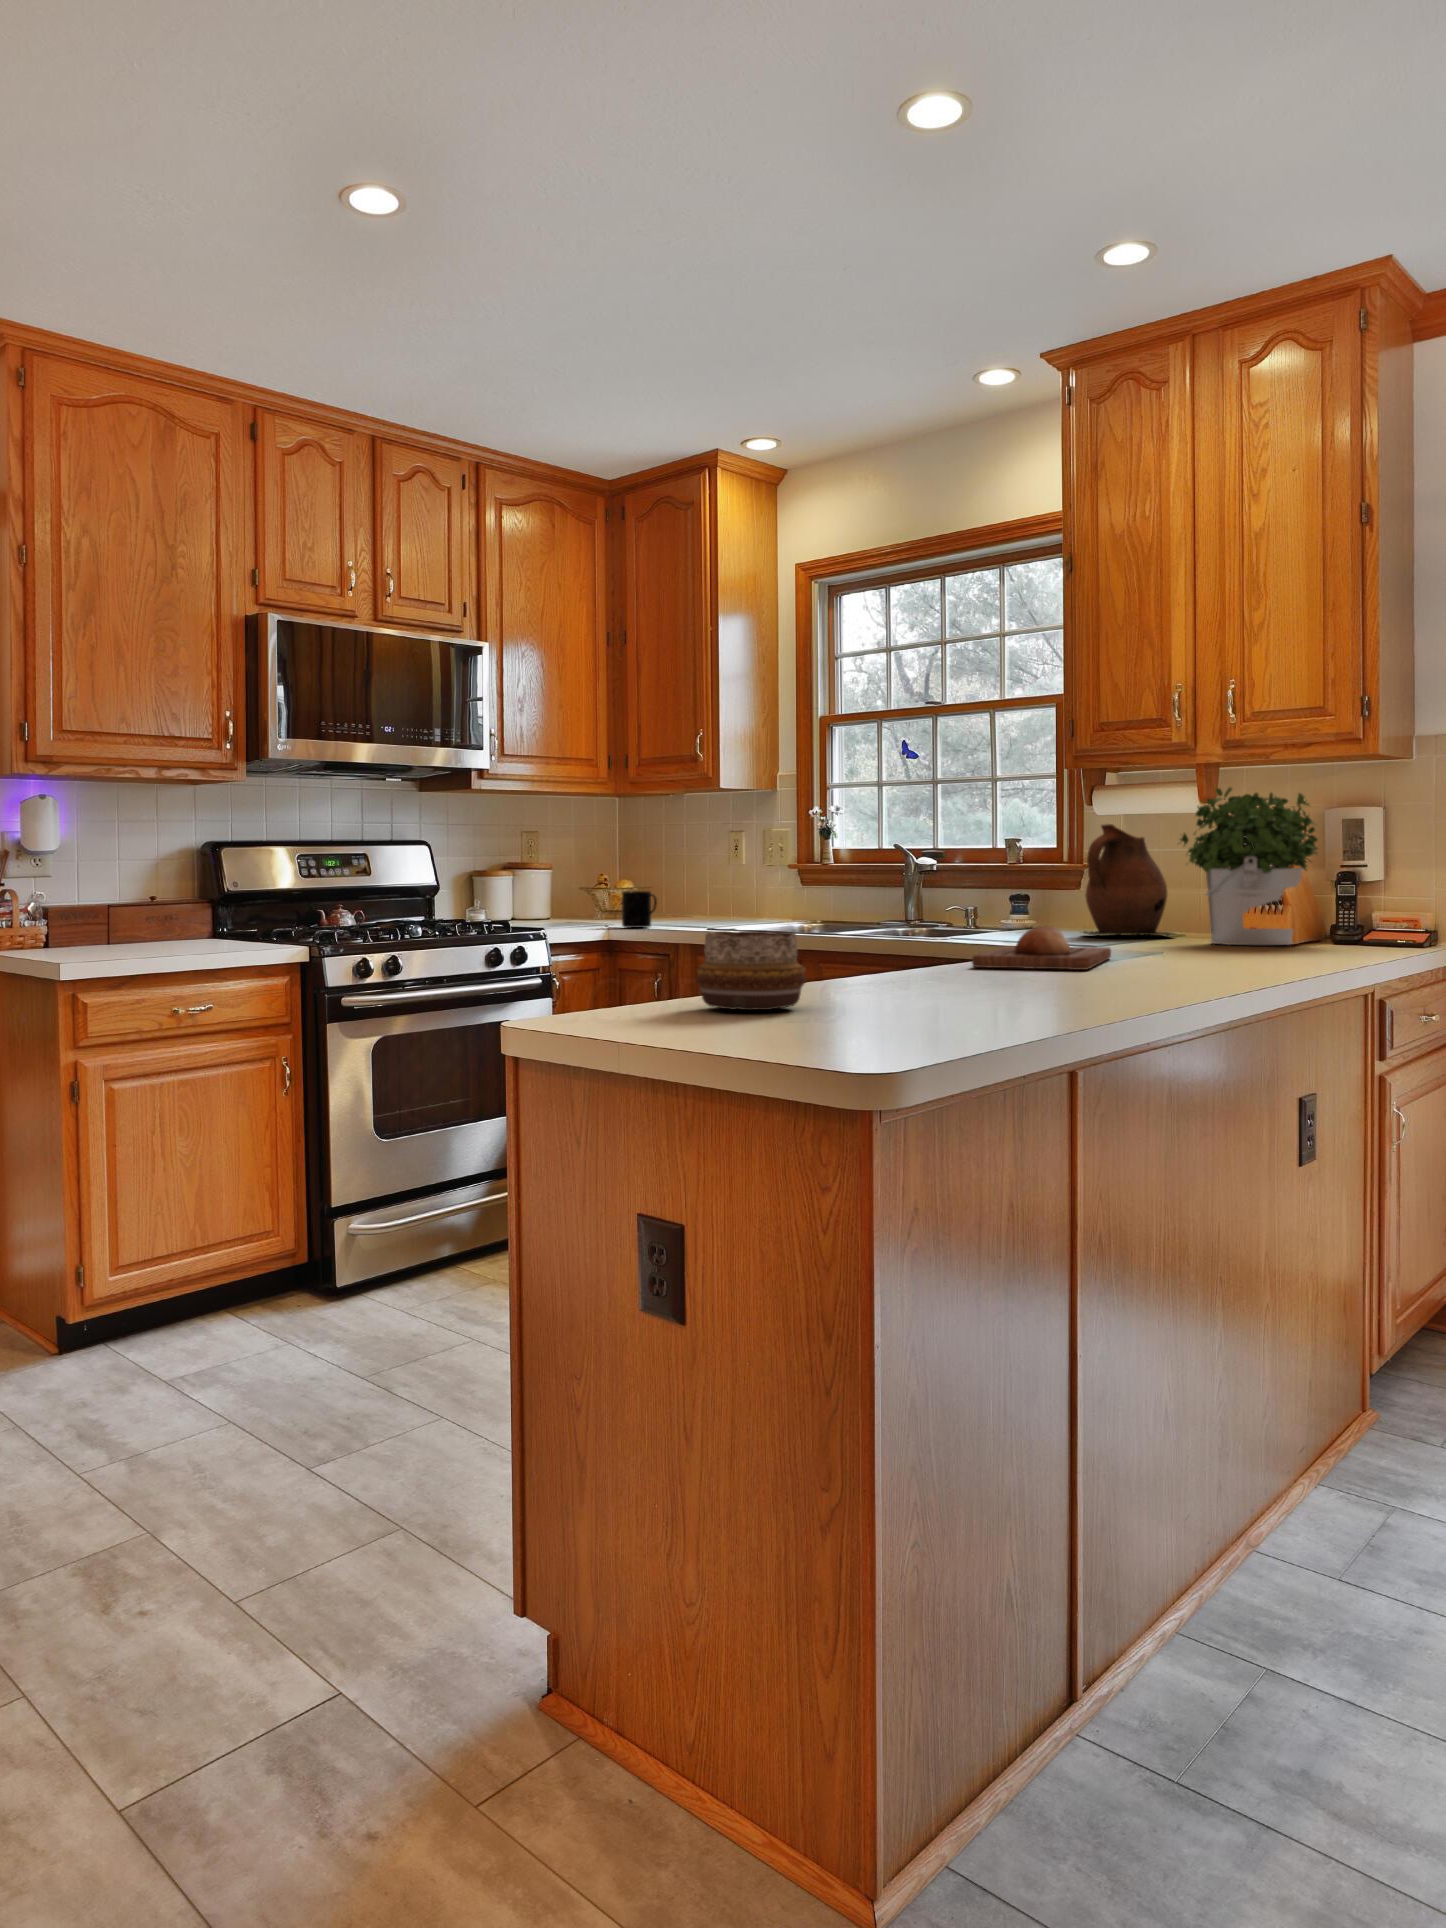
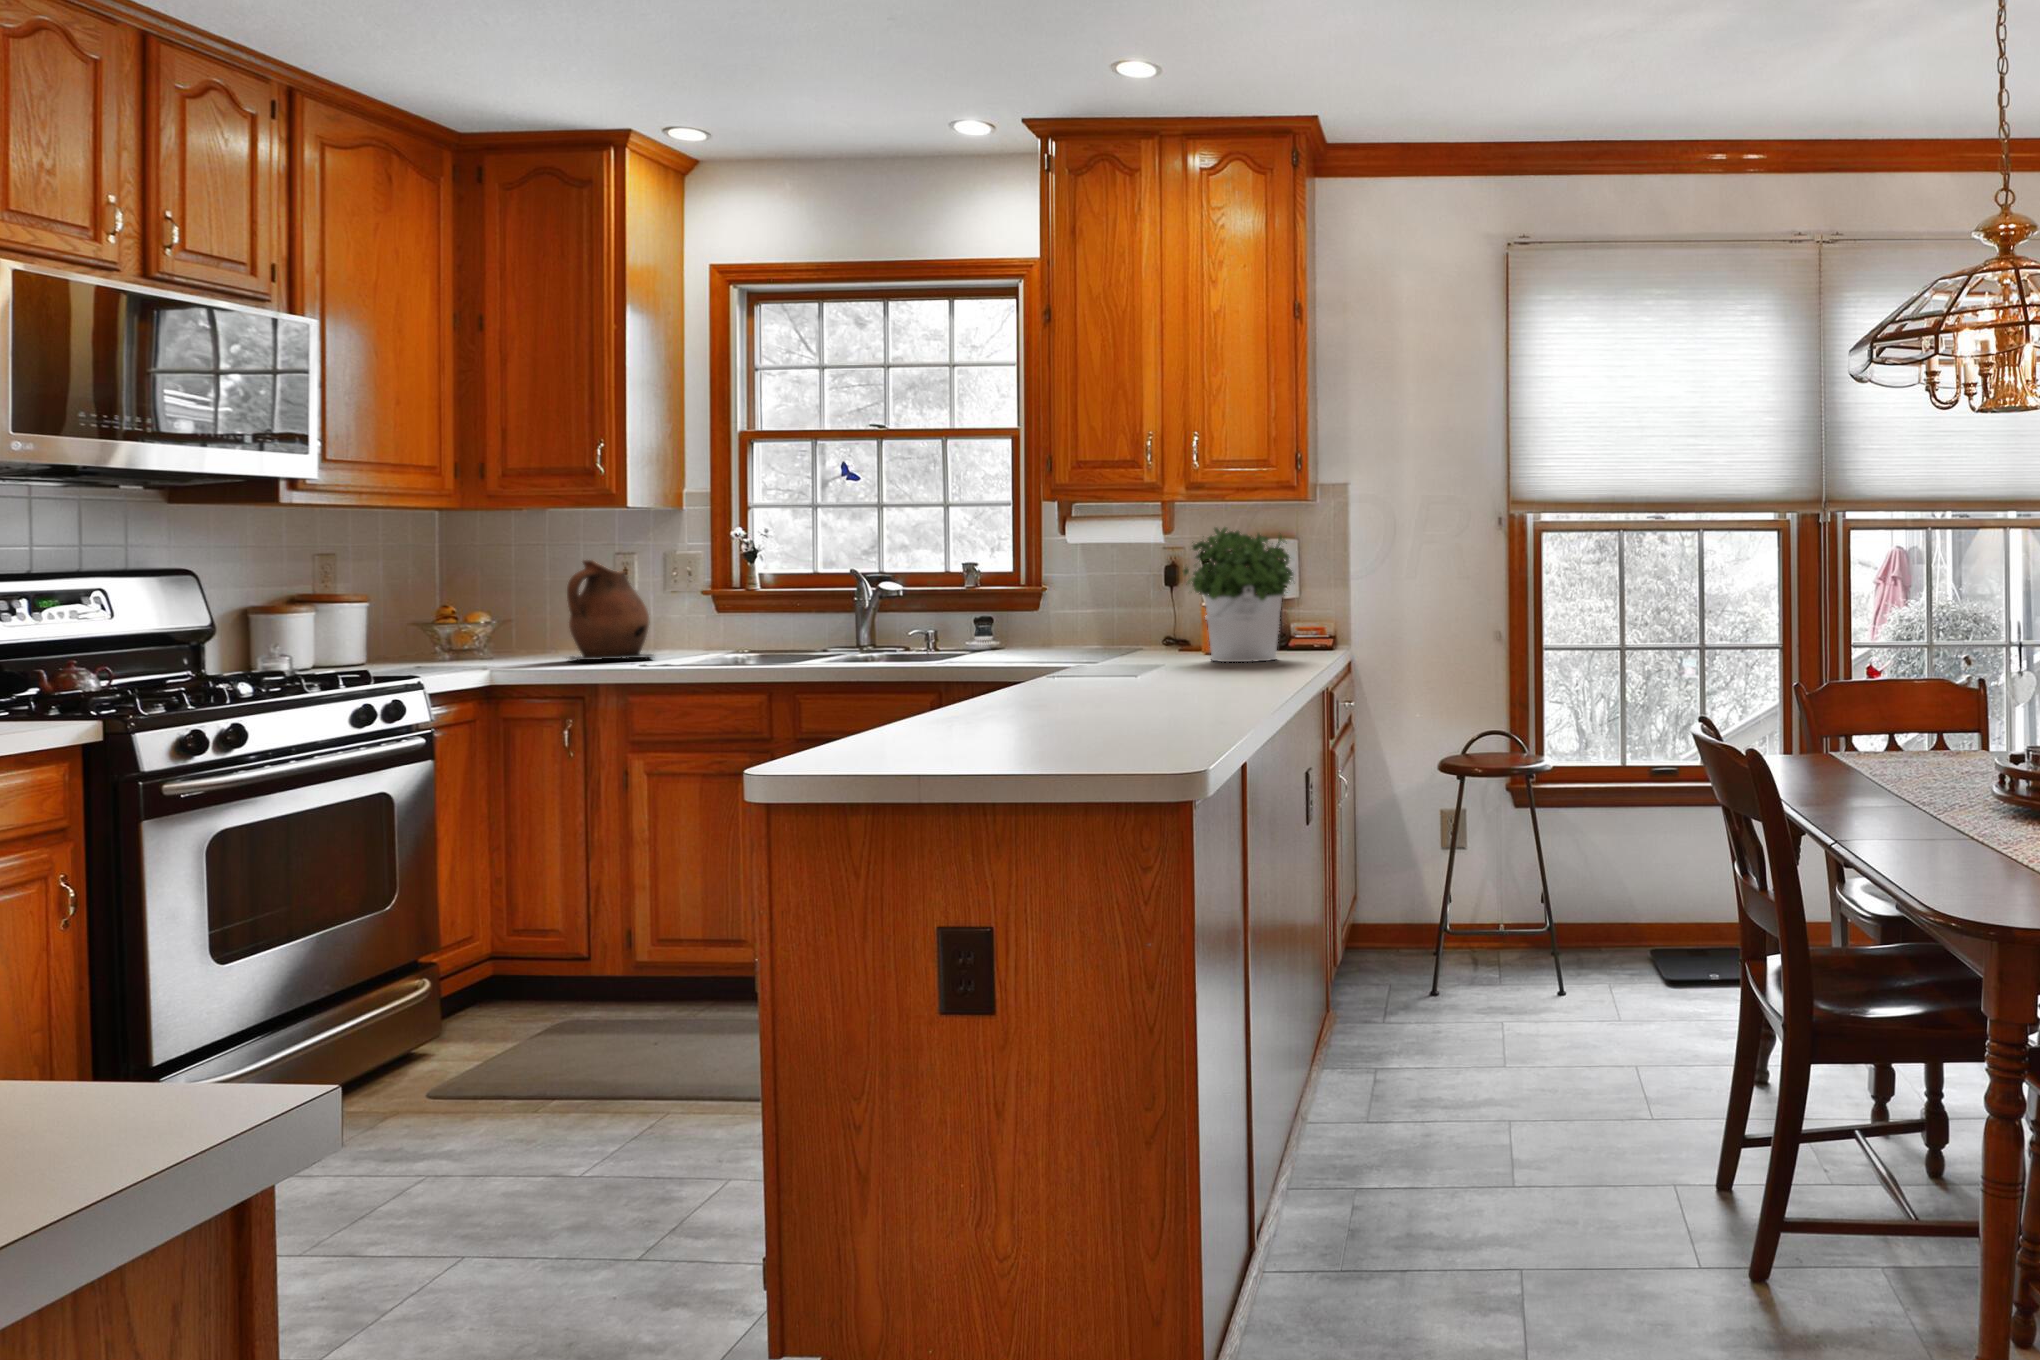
ceramic pitcher: present [1083,824,1173,936] -> present [567,560,654,660]
mug: present [622,891,657,928] -> none [515,625,566,669]
bread loaf: present [972,926,1111,970] -> none [1090,657,1204,699]
decorative bowl: present [696,931,806,1010] -> none [1011,684,1113,757]

